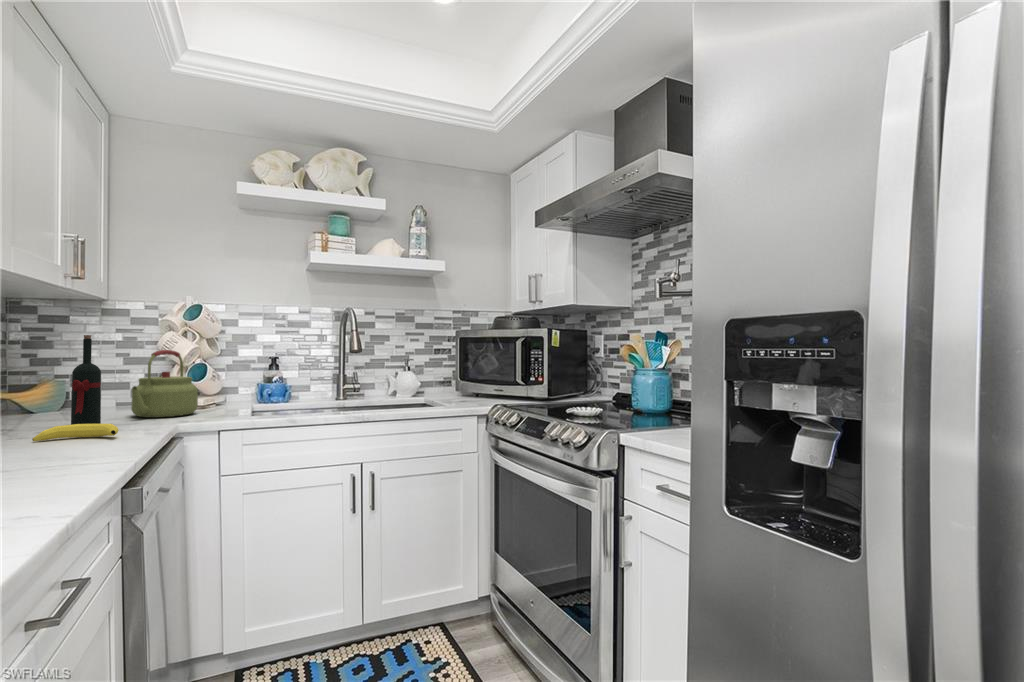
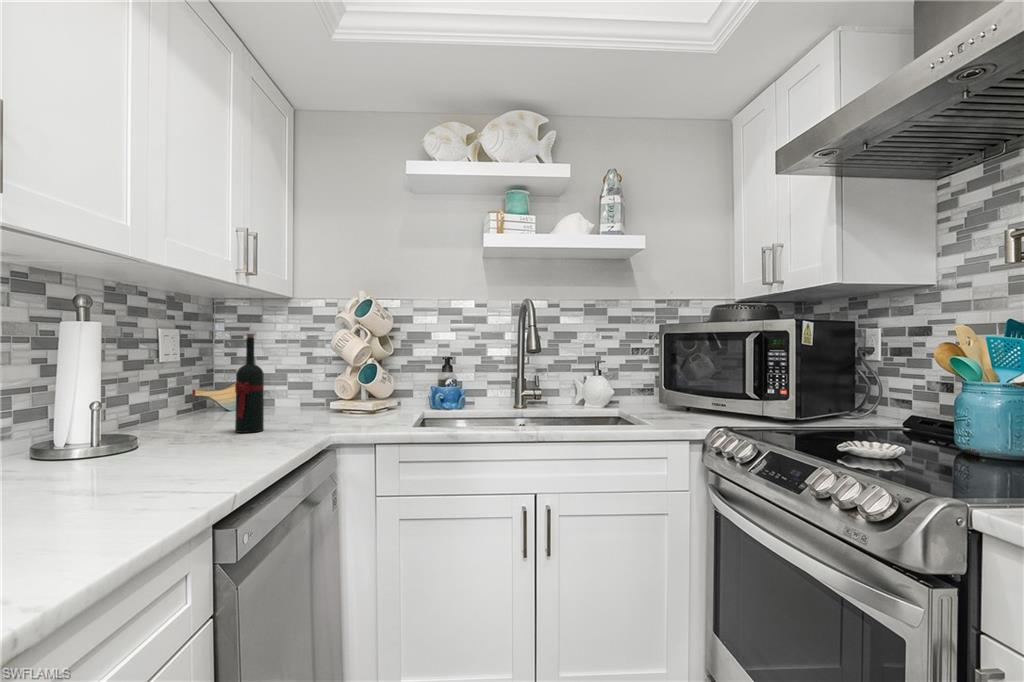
kettle: present [131,350,198,417] -> none [294,350,364,423]
banana: present [32,424,119,441] -> none [180,433,259,451]

